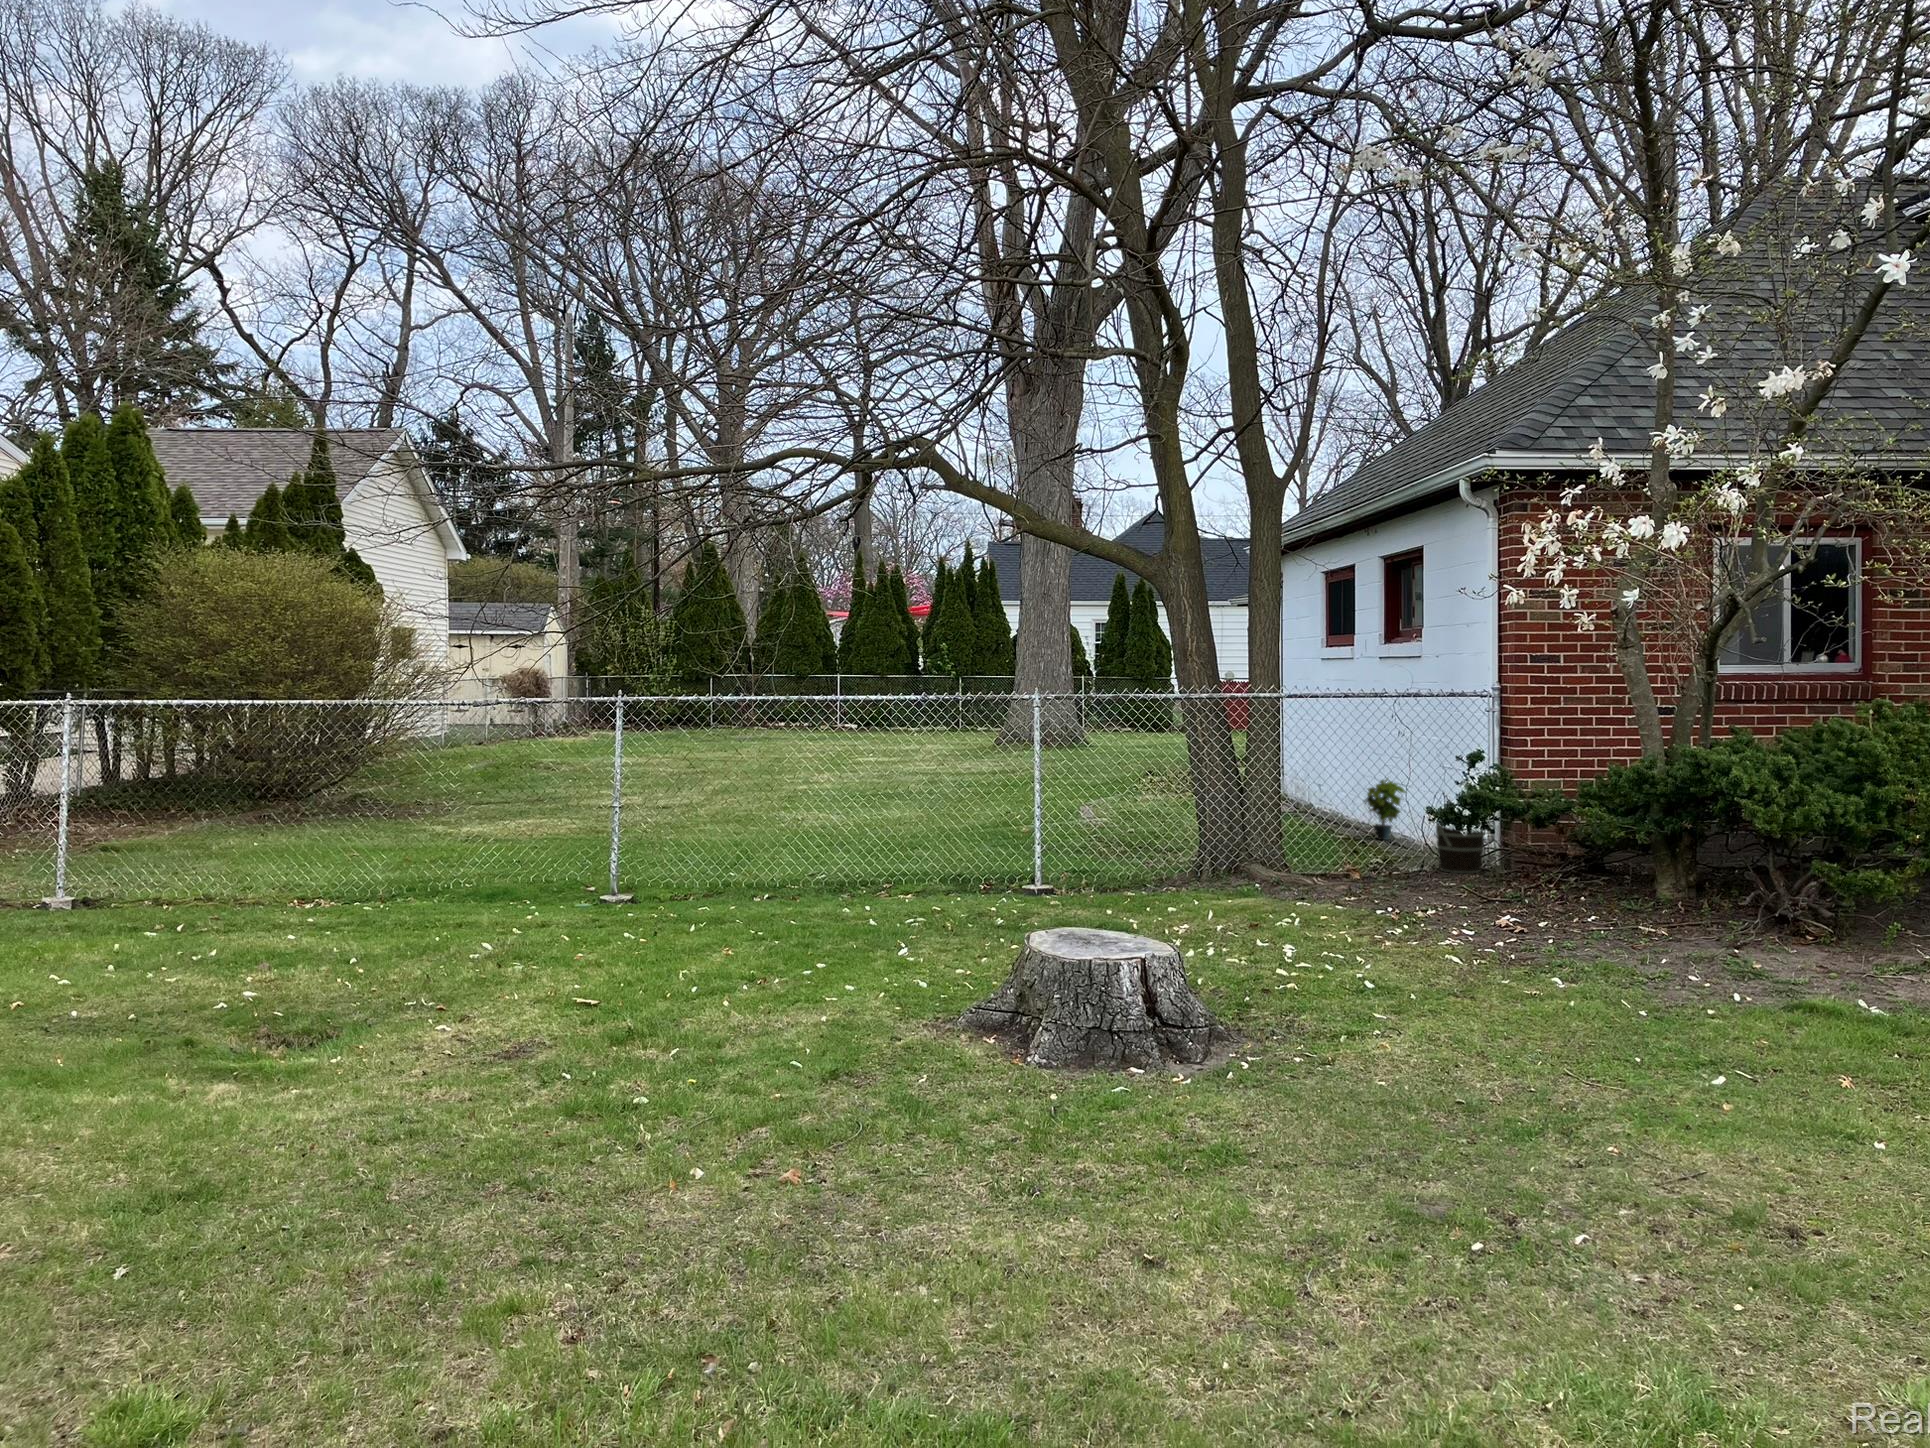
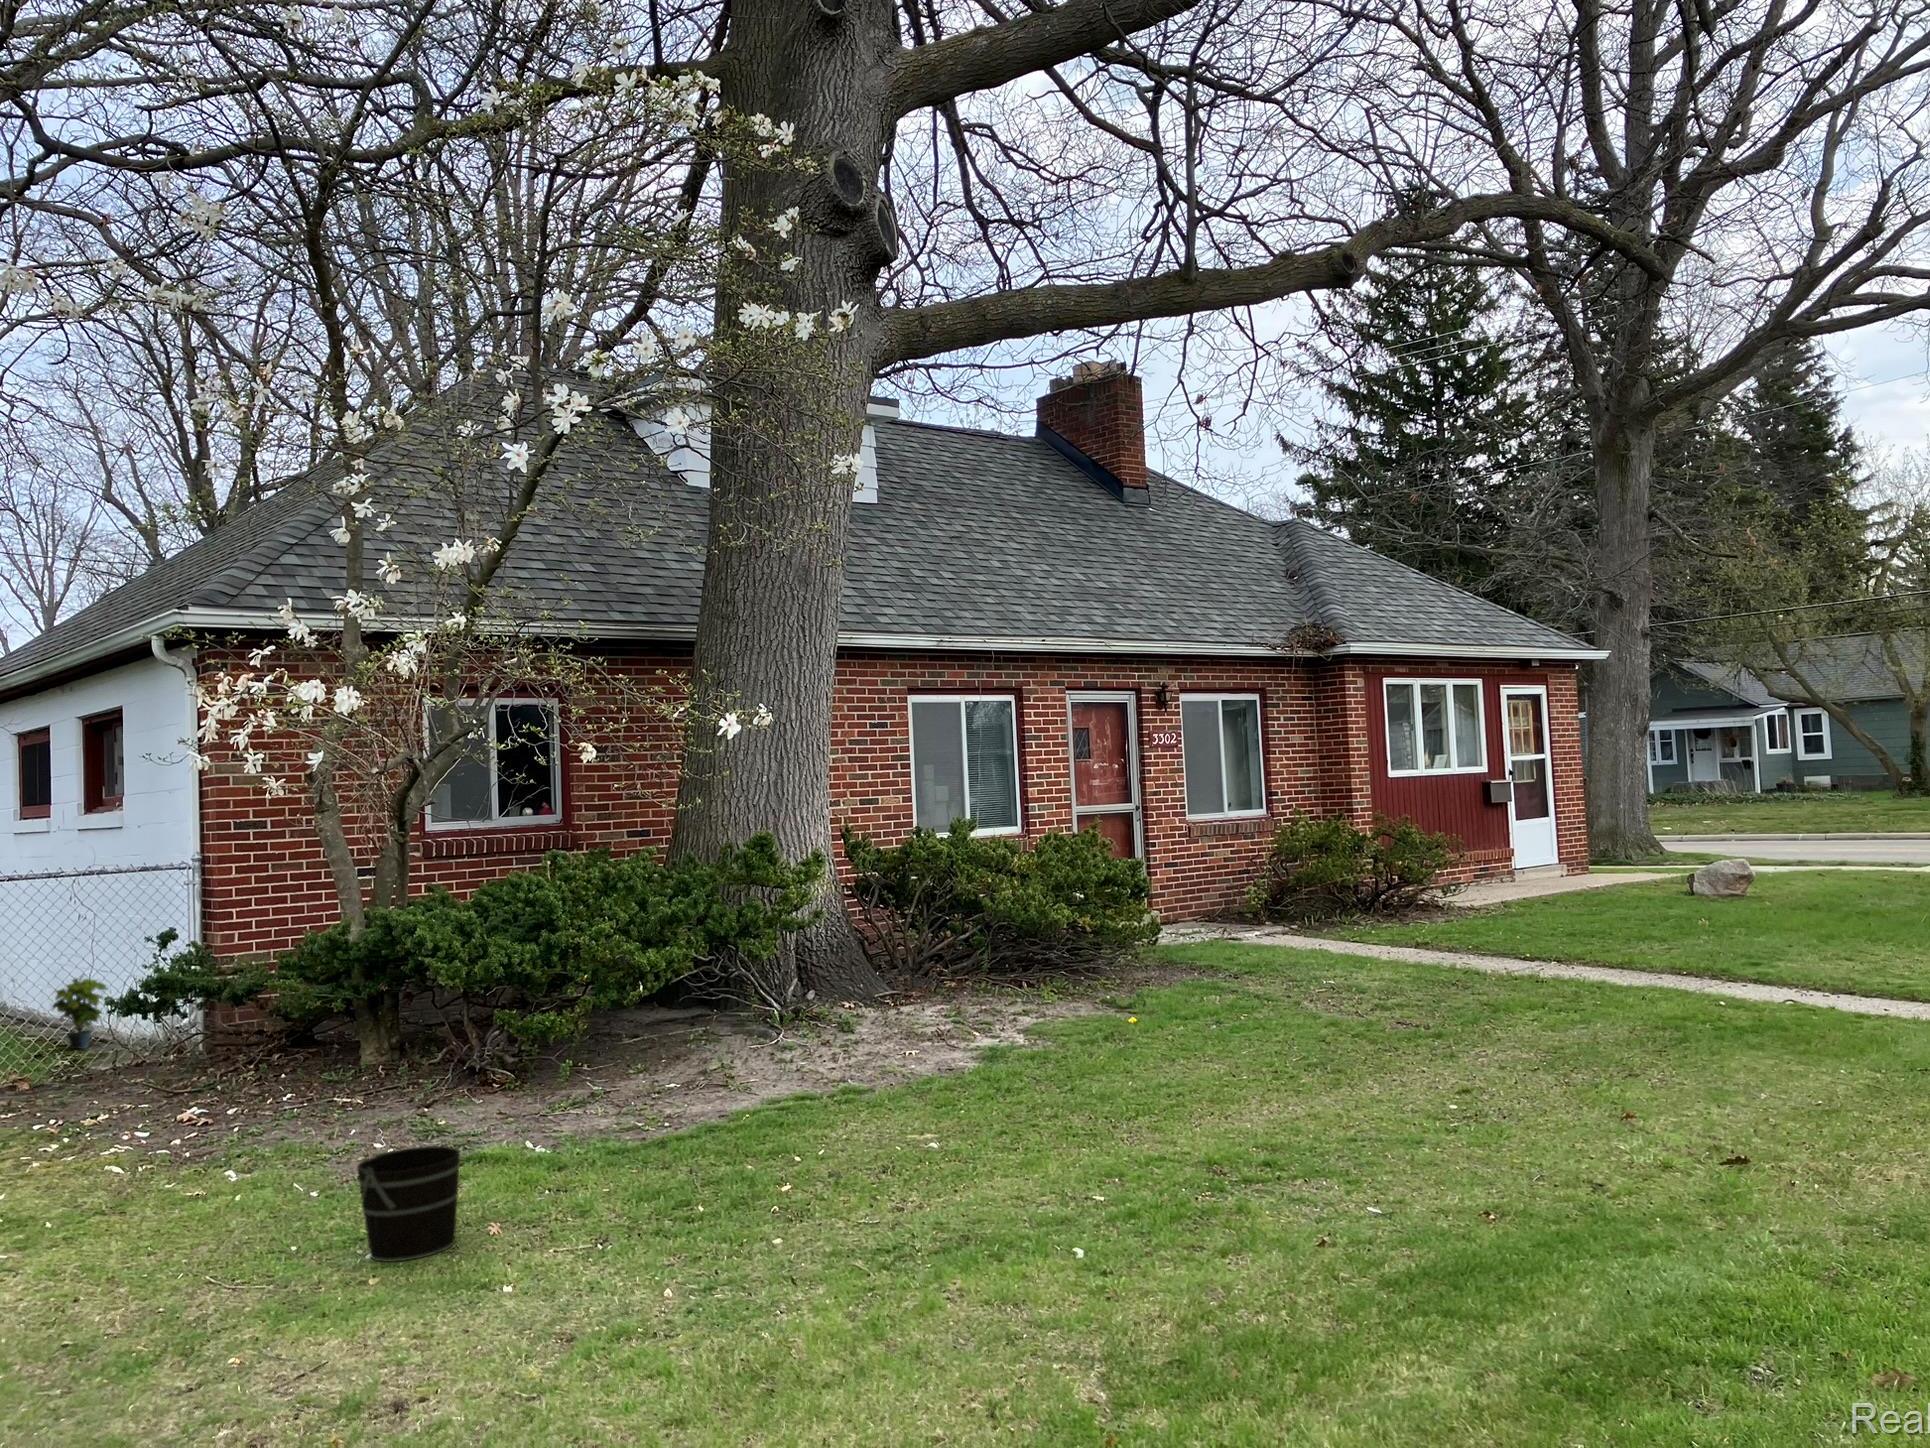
bucket: present [1436,825,1485,873] -> present [357,1143,460,1262]

